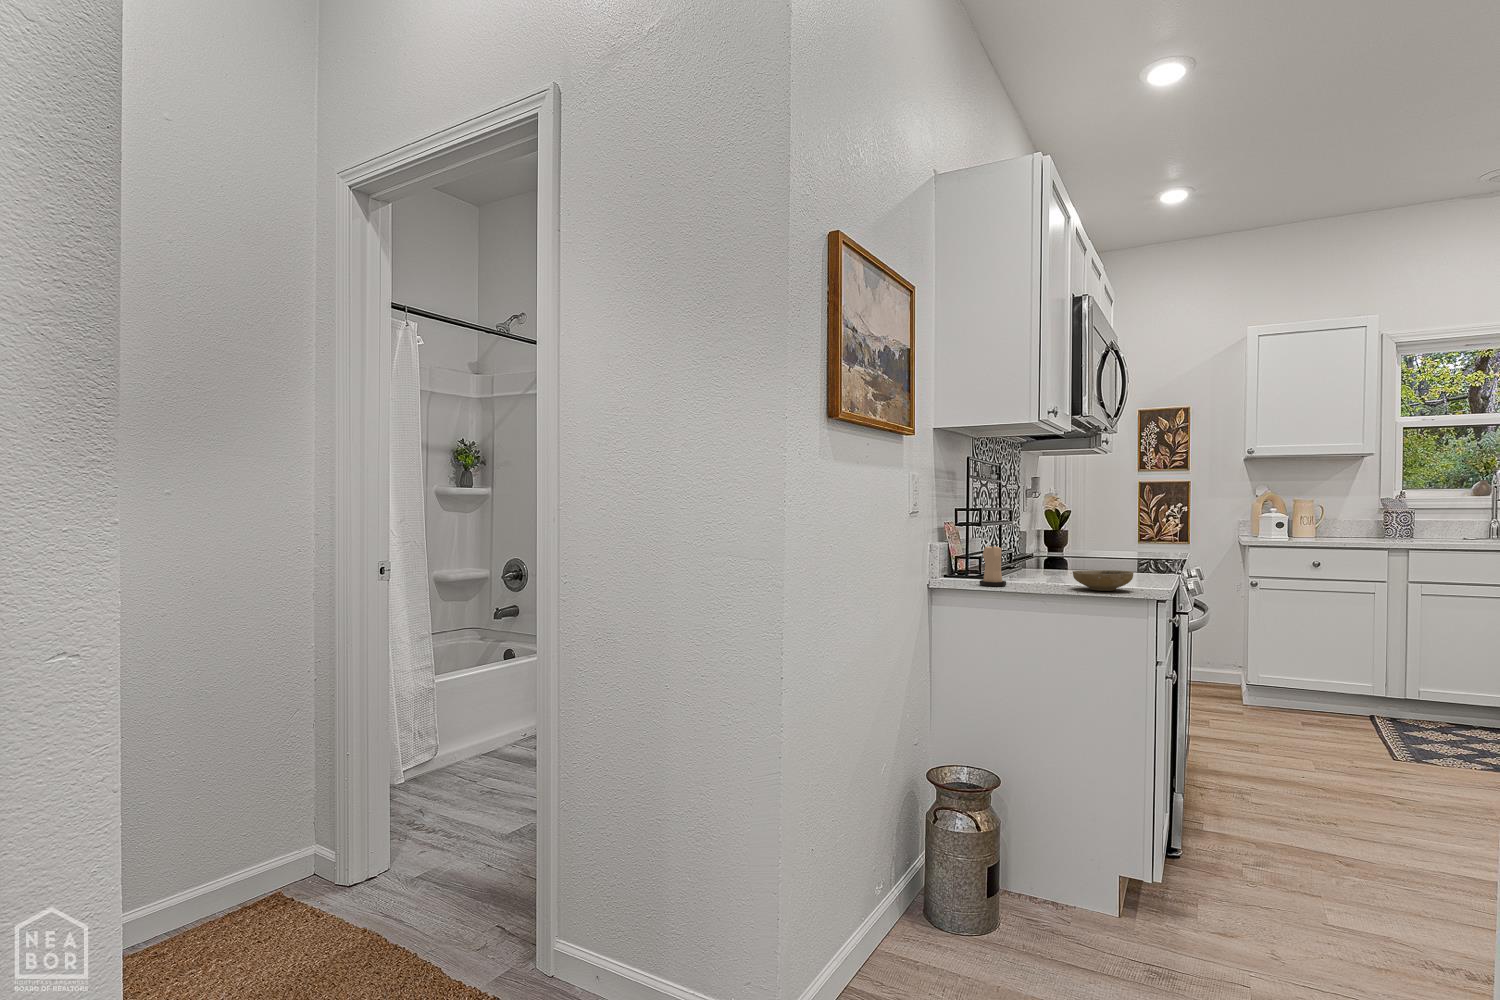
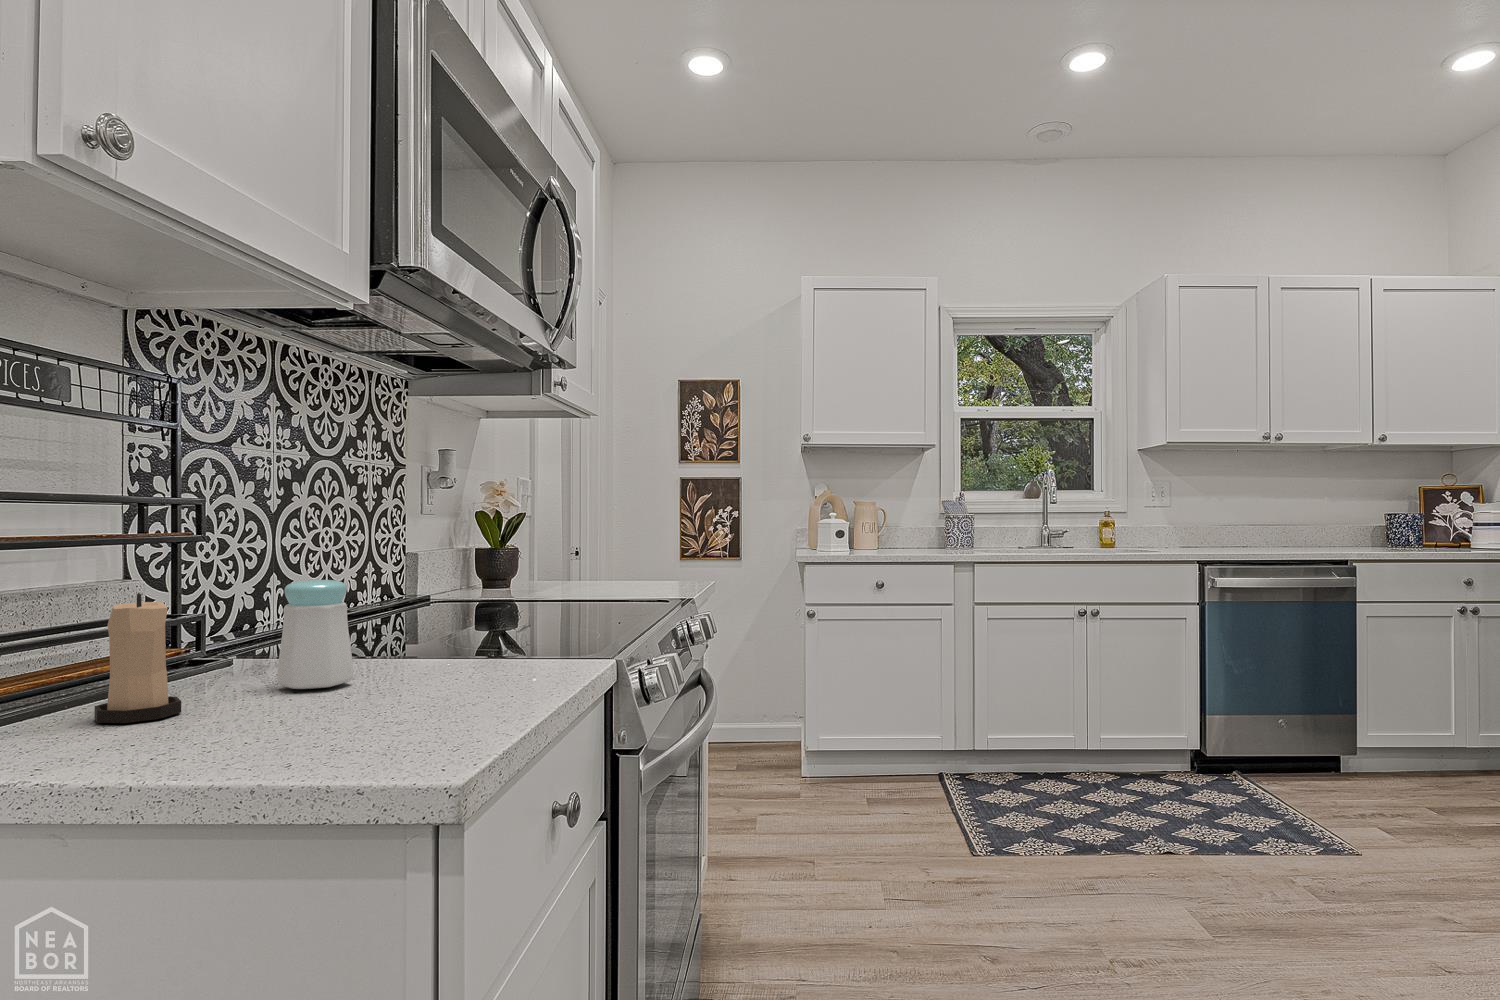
salt shaker: none [1024,541,1052,582] -> present [277,580,353,689]
ceramic bowl: present [1073,570,1134,591] -> none [353,650,513,715]

